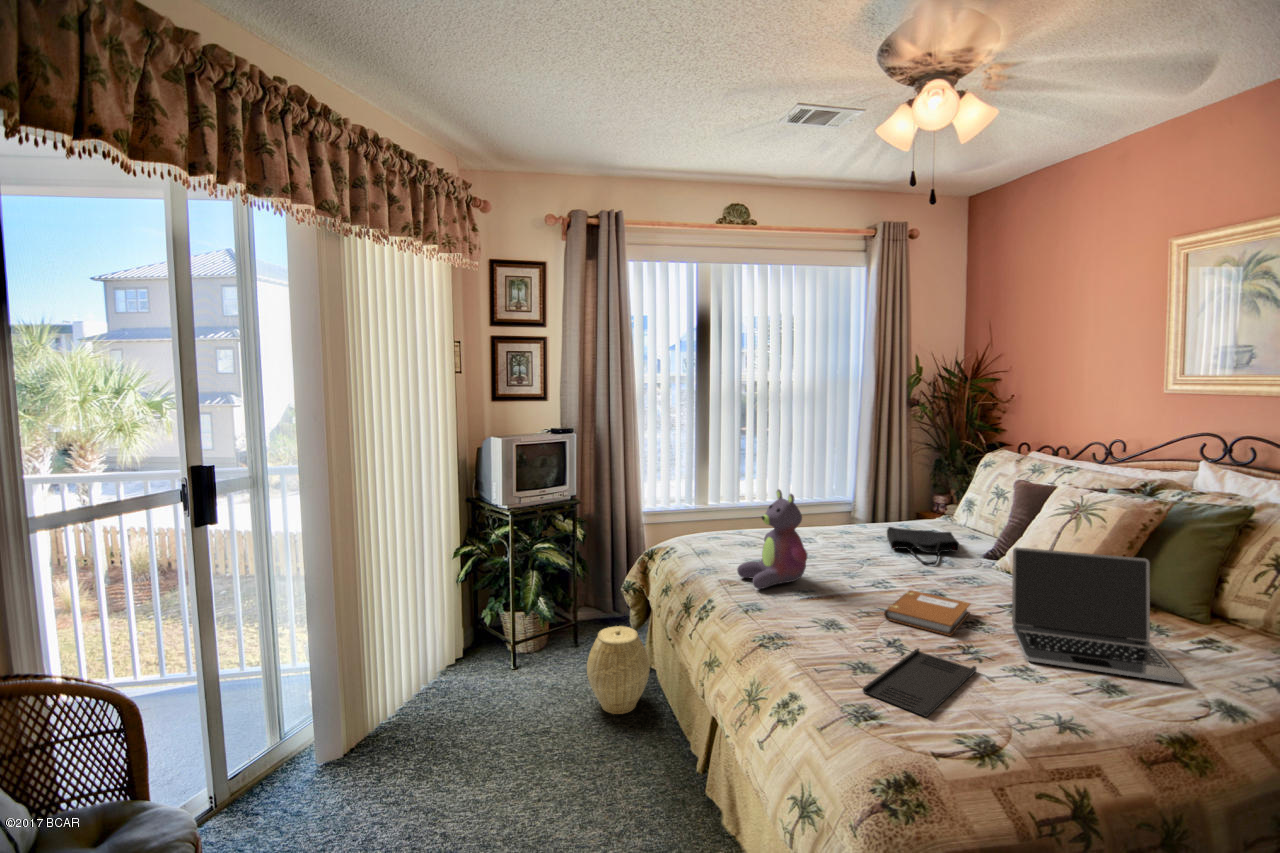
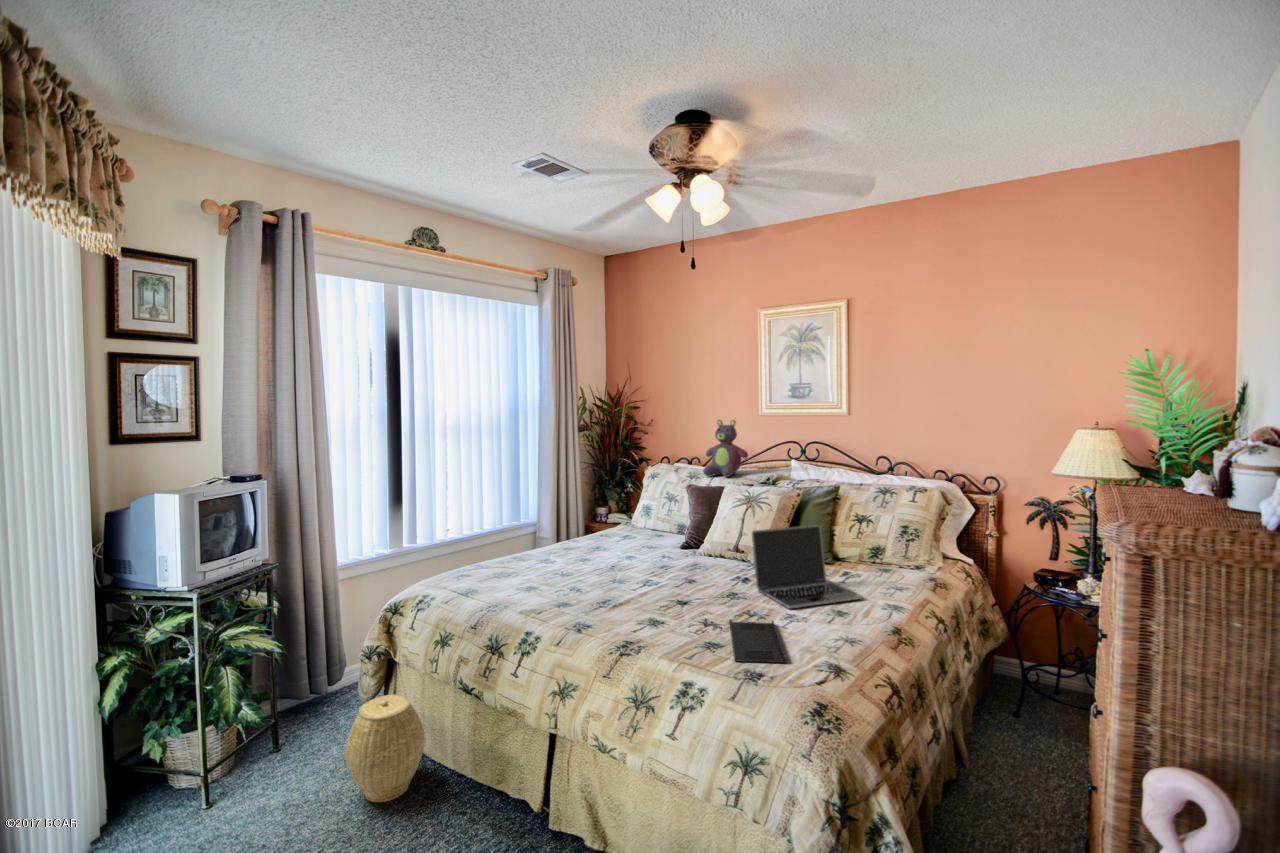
stuffed bear: present [737,489,807,589] -> present [703,420,748,477]
tote bag: present [887,527,959,565] -> none [609,532,670,560]
notebook: present [884,590,970,636] -> none [678,580,734,606]

